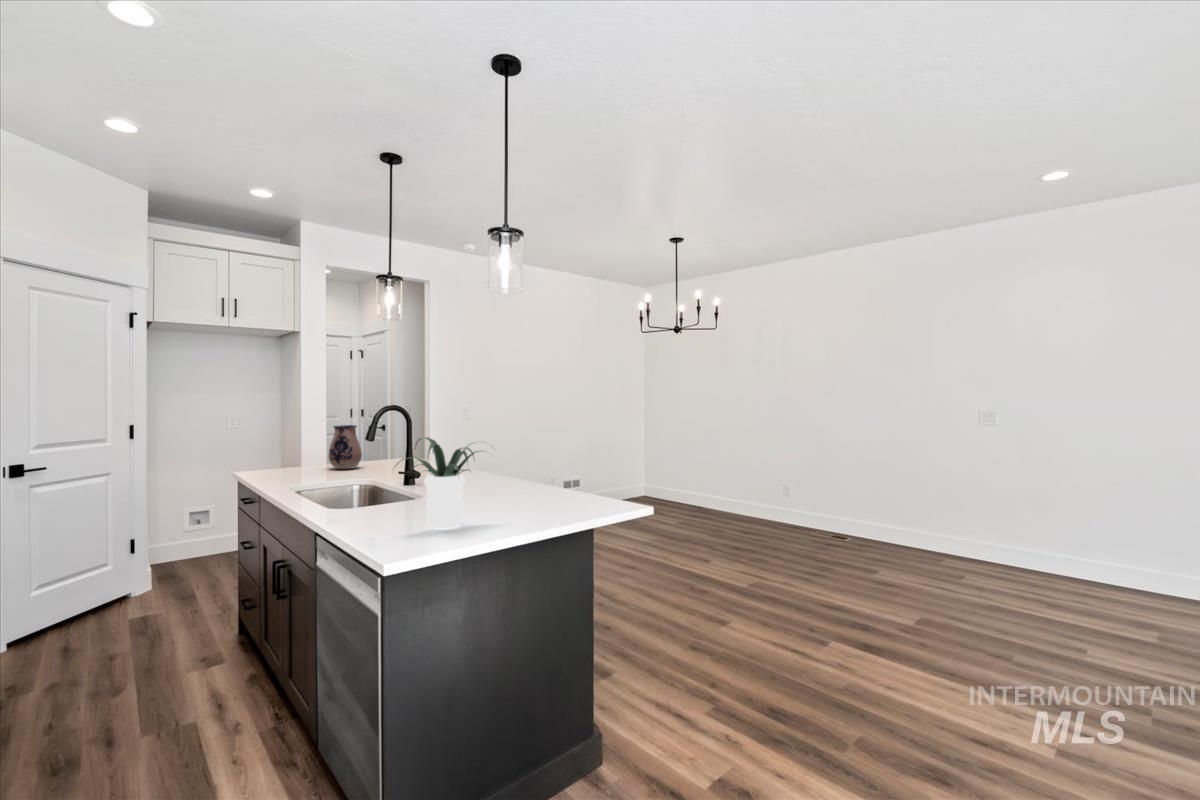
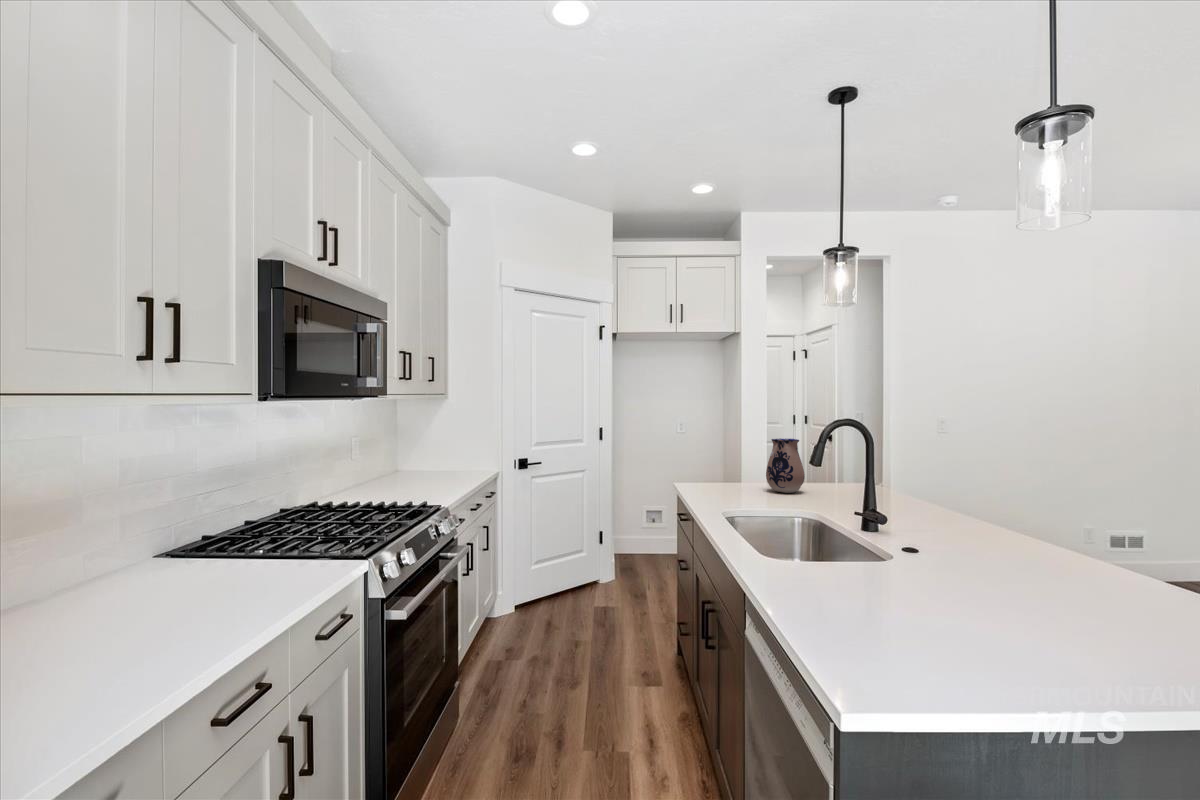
potted plant: present [396,437,480,528] -> none [850,477,1059,645]

